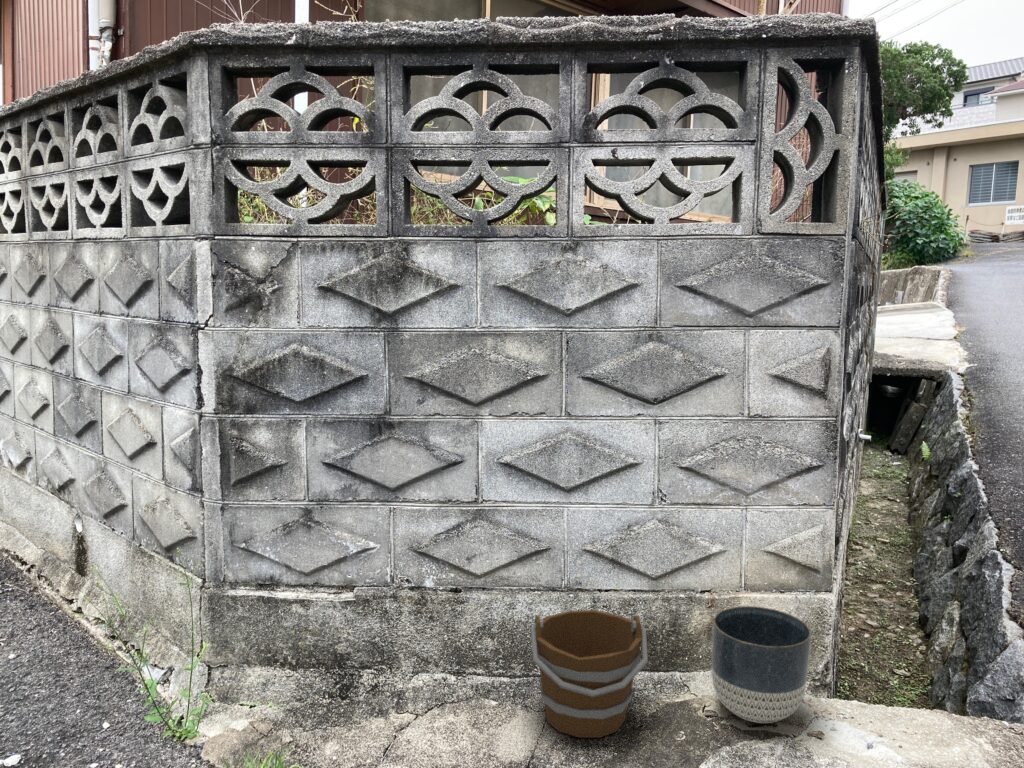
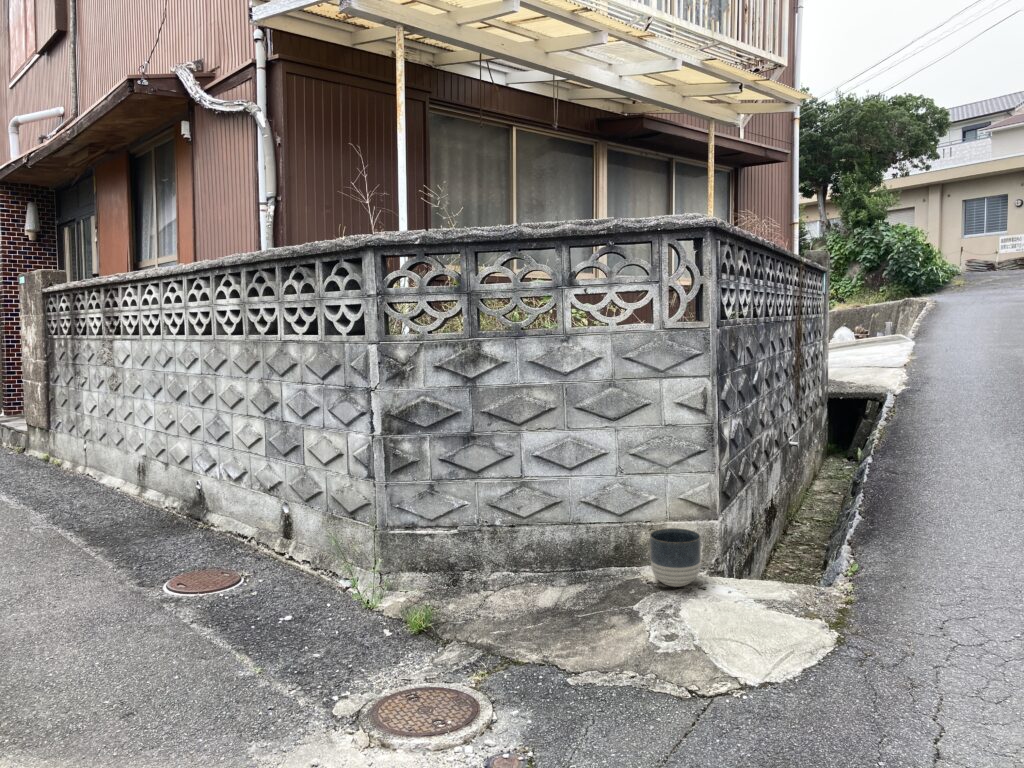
bucket: present [531,610,648,738] -> none [553,533,614,595]

